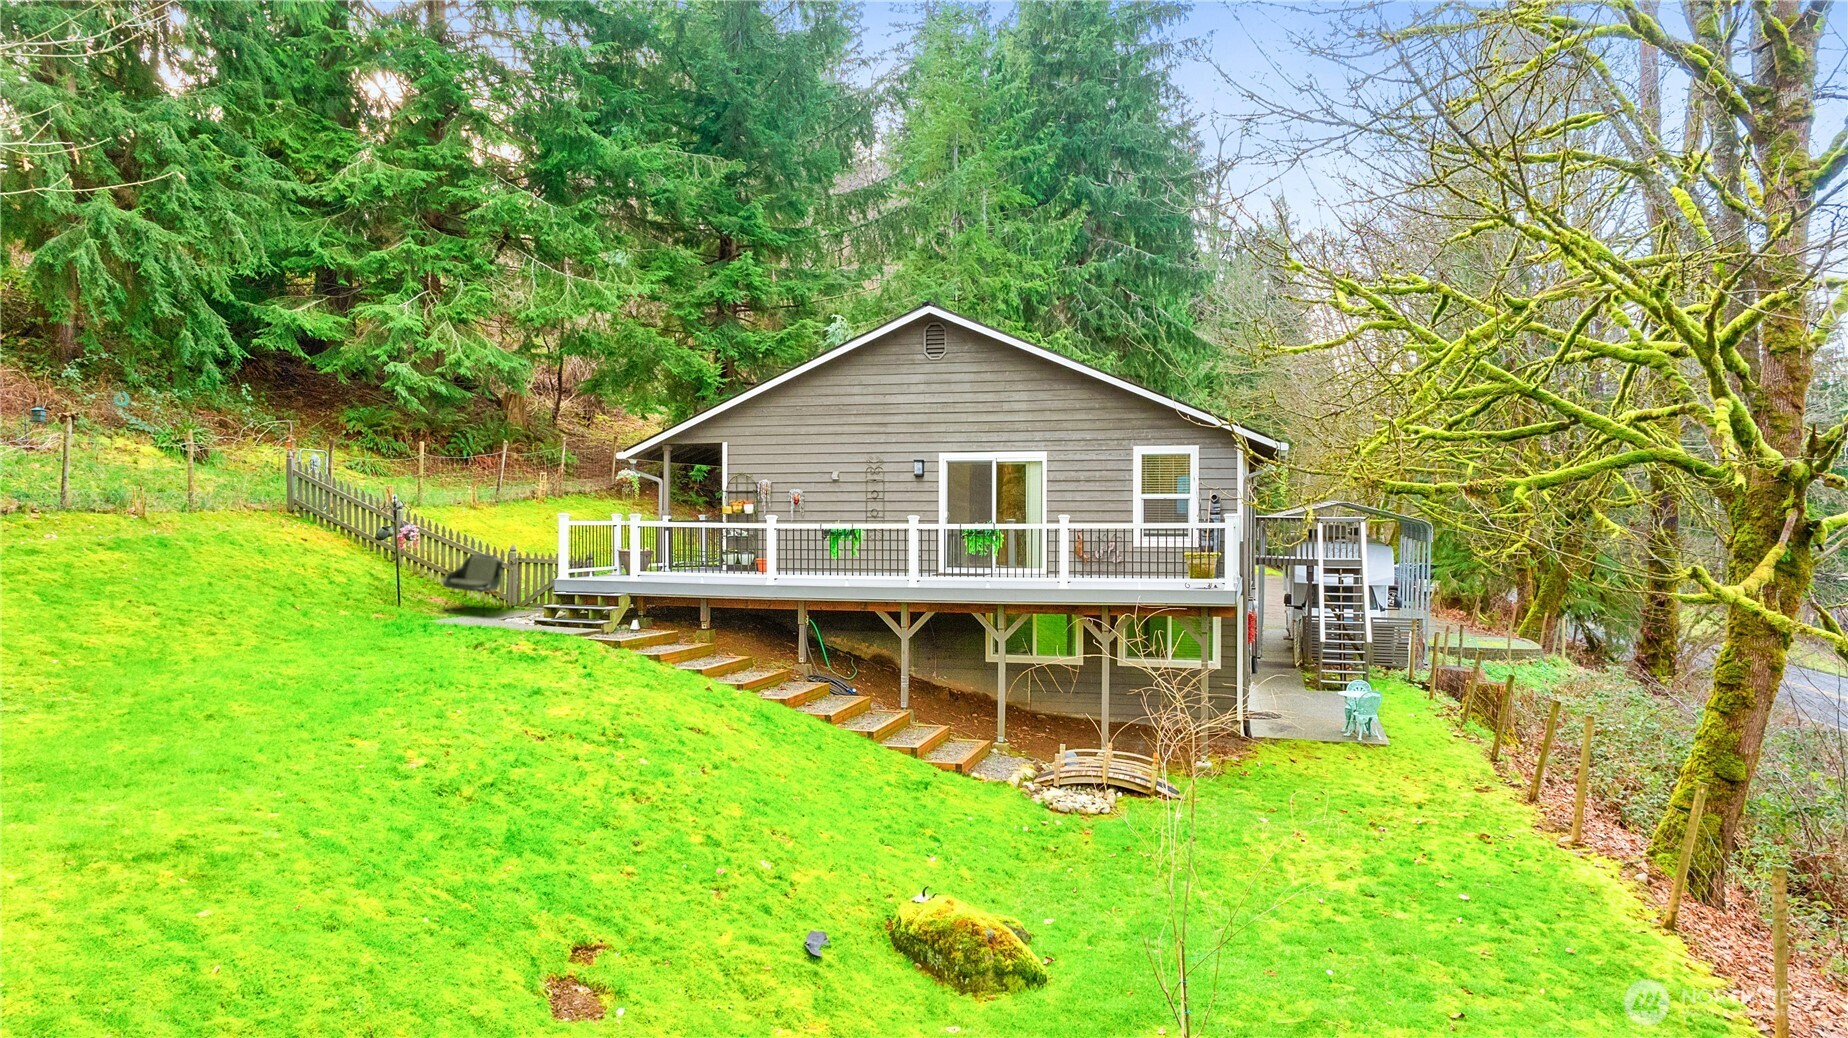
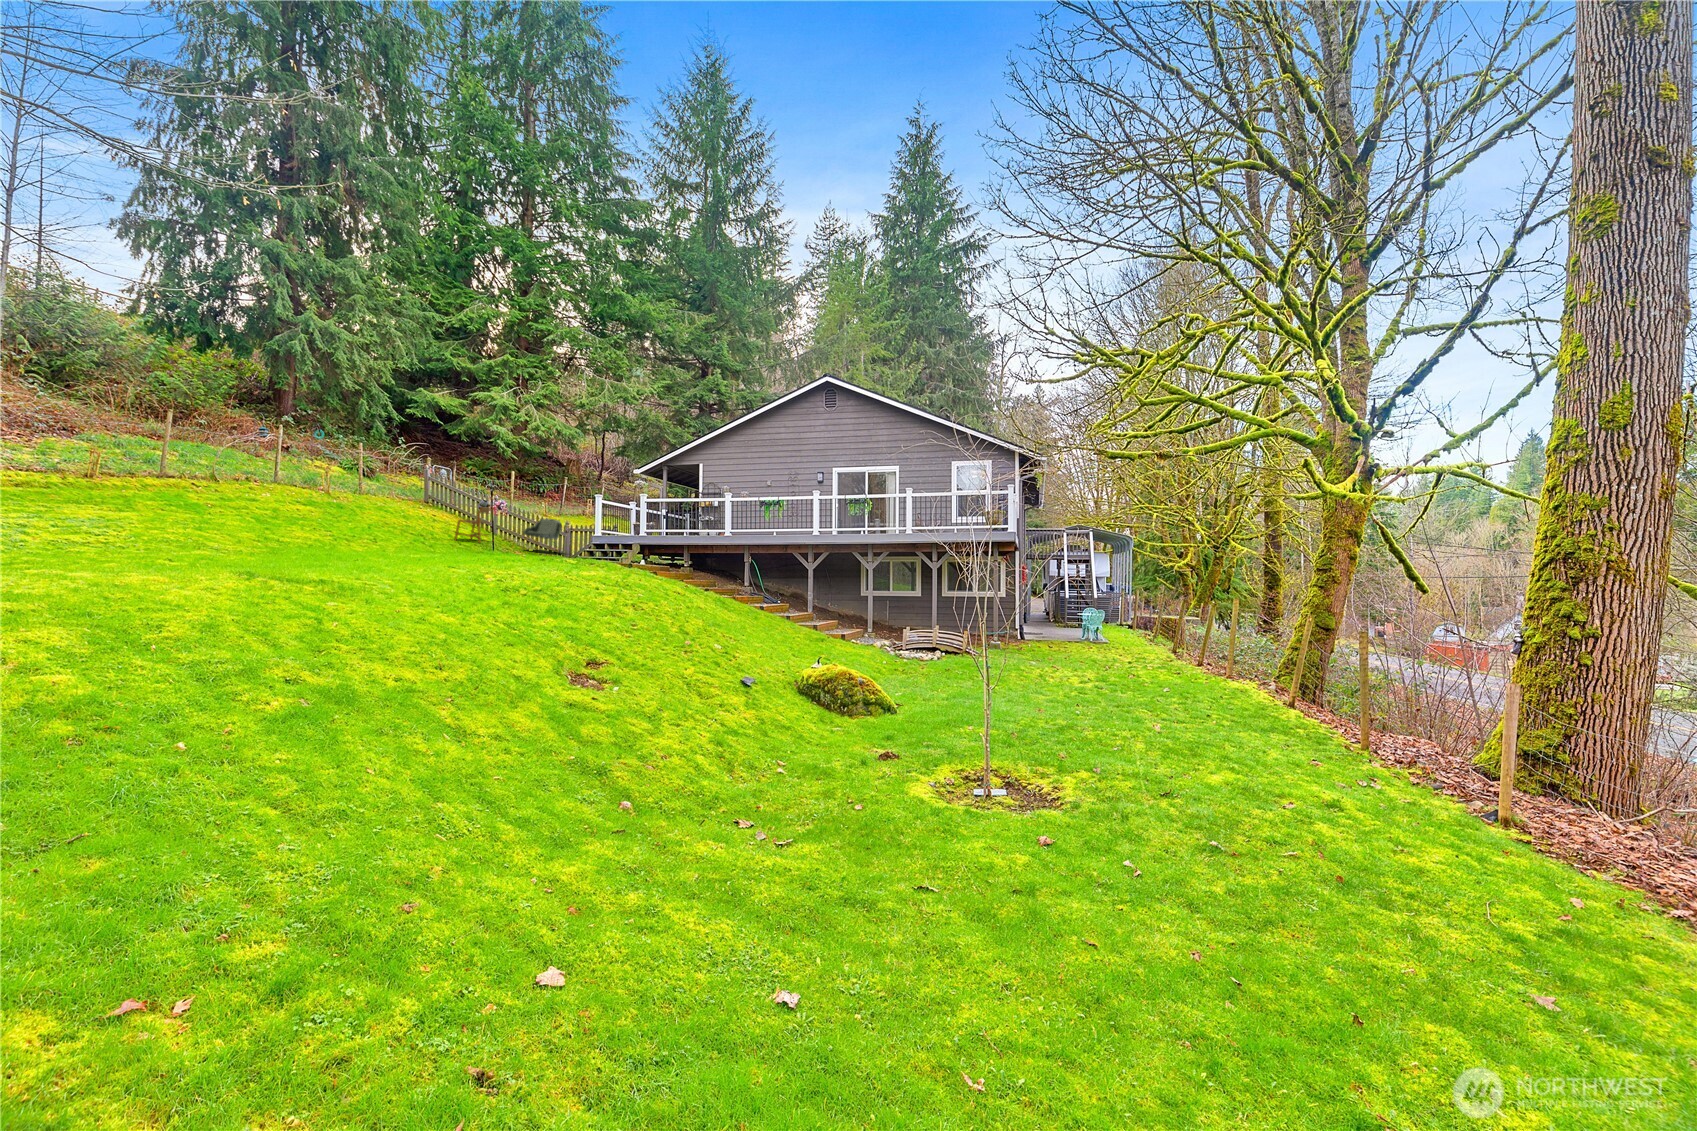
bench: none [334,532,398,597] -> present [455,507,494,543]

